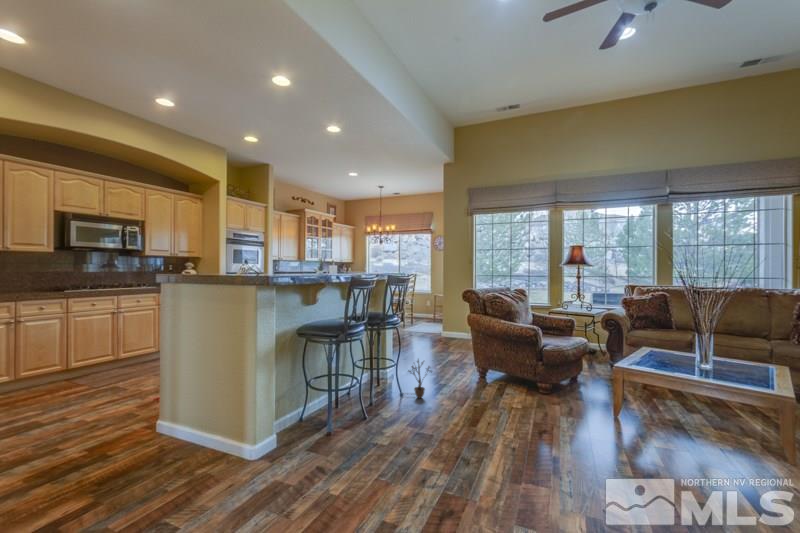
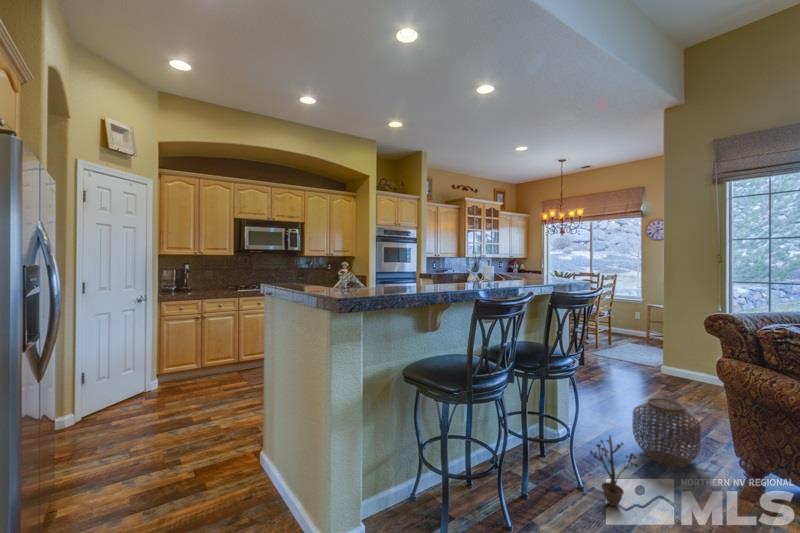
woven basket: none [429,341,461,378] -> present [632,398,701,468]

